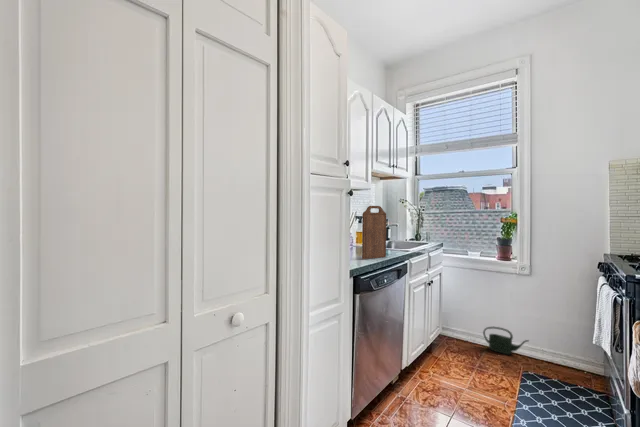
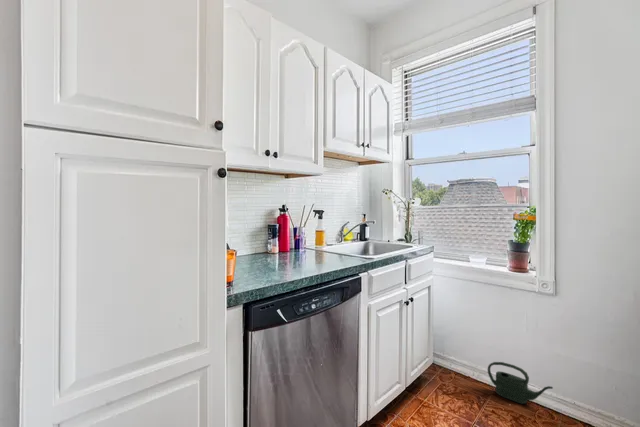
cutting board: present [362,206,386,259] -> none [283,193,325,272]

